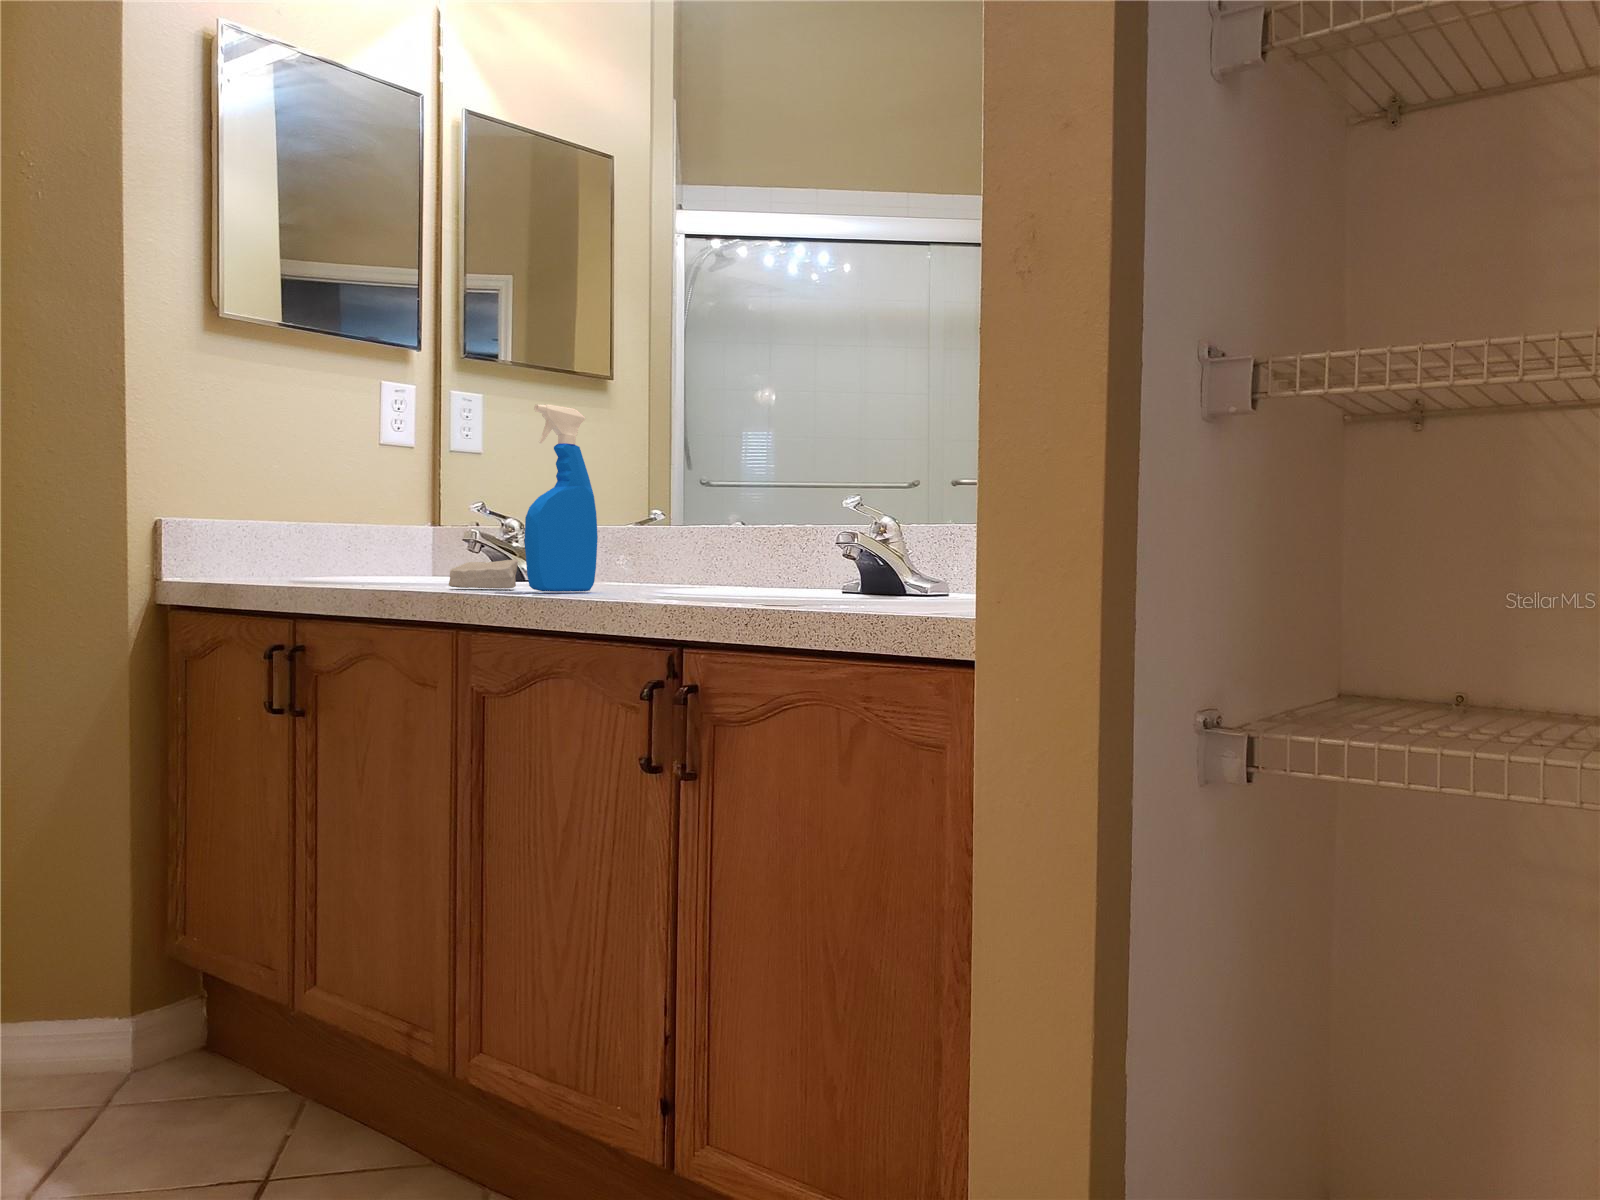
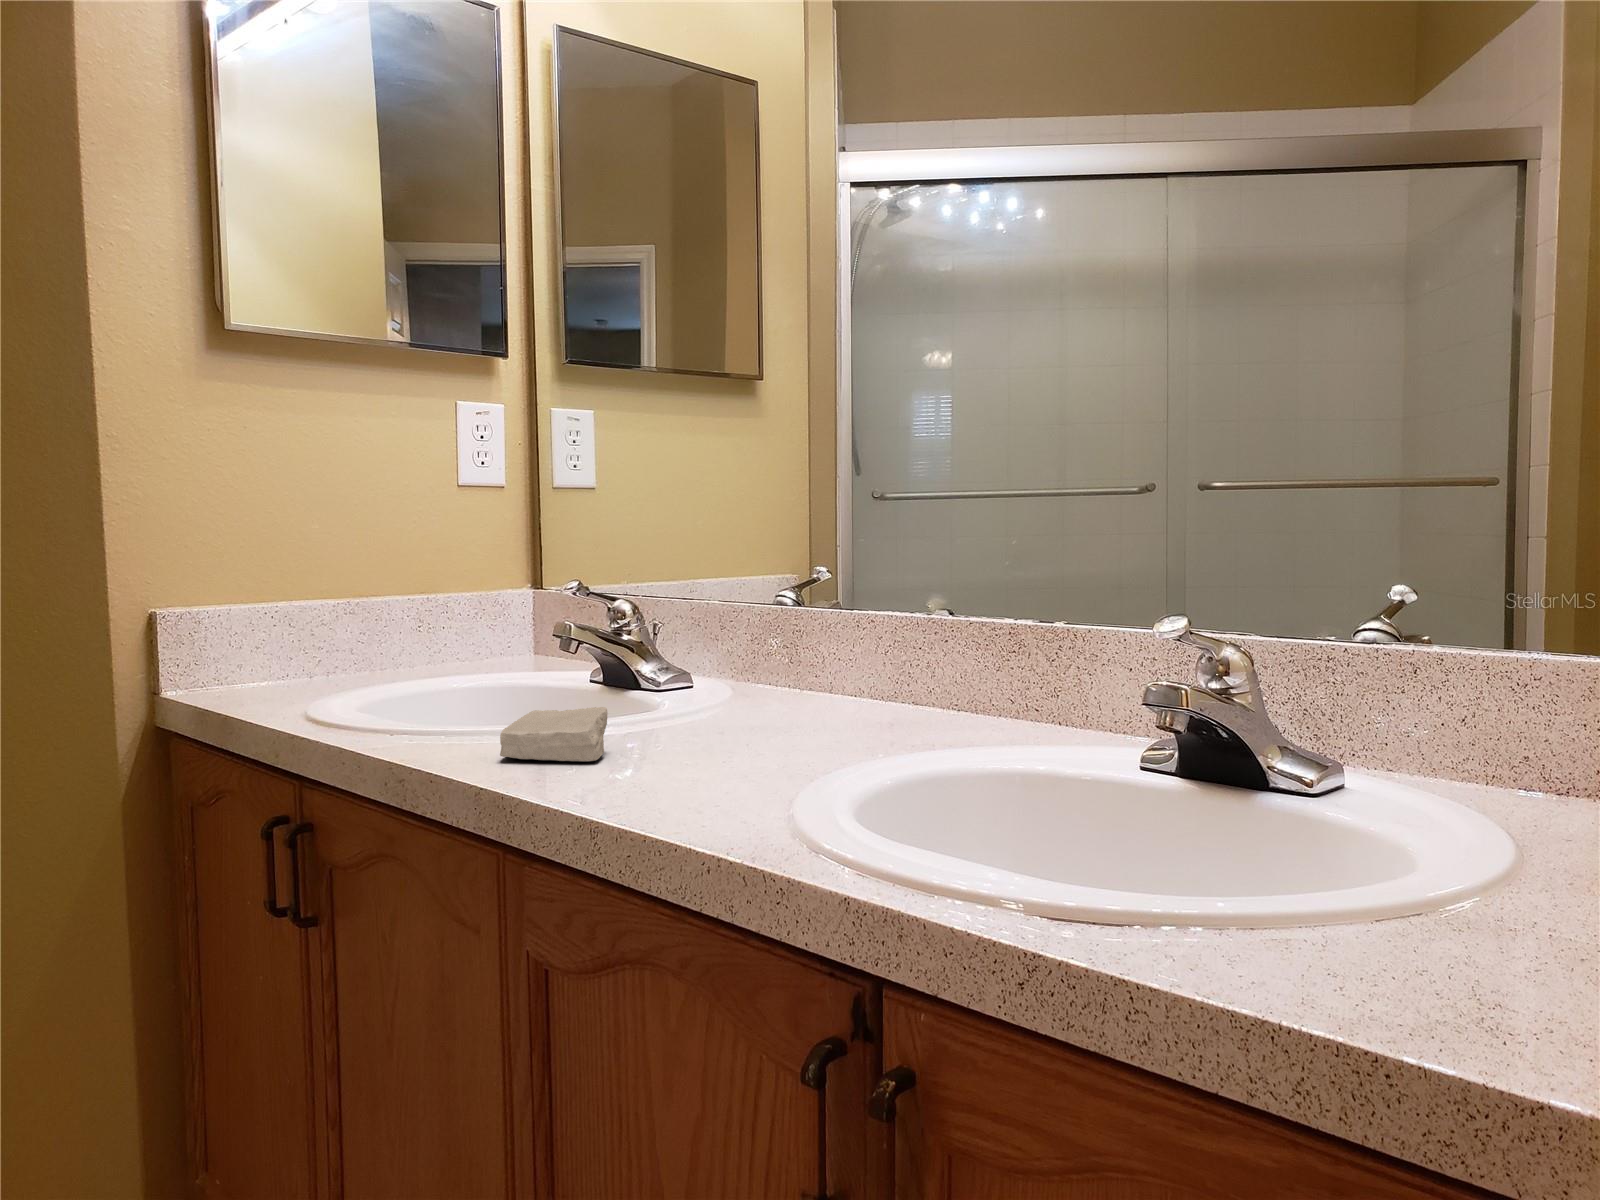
spray bottle: present [525,404,598,592] -> none [598,480,725,802]

